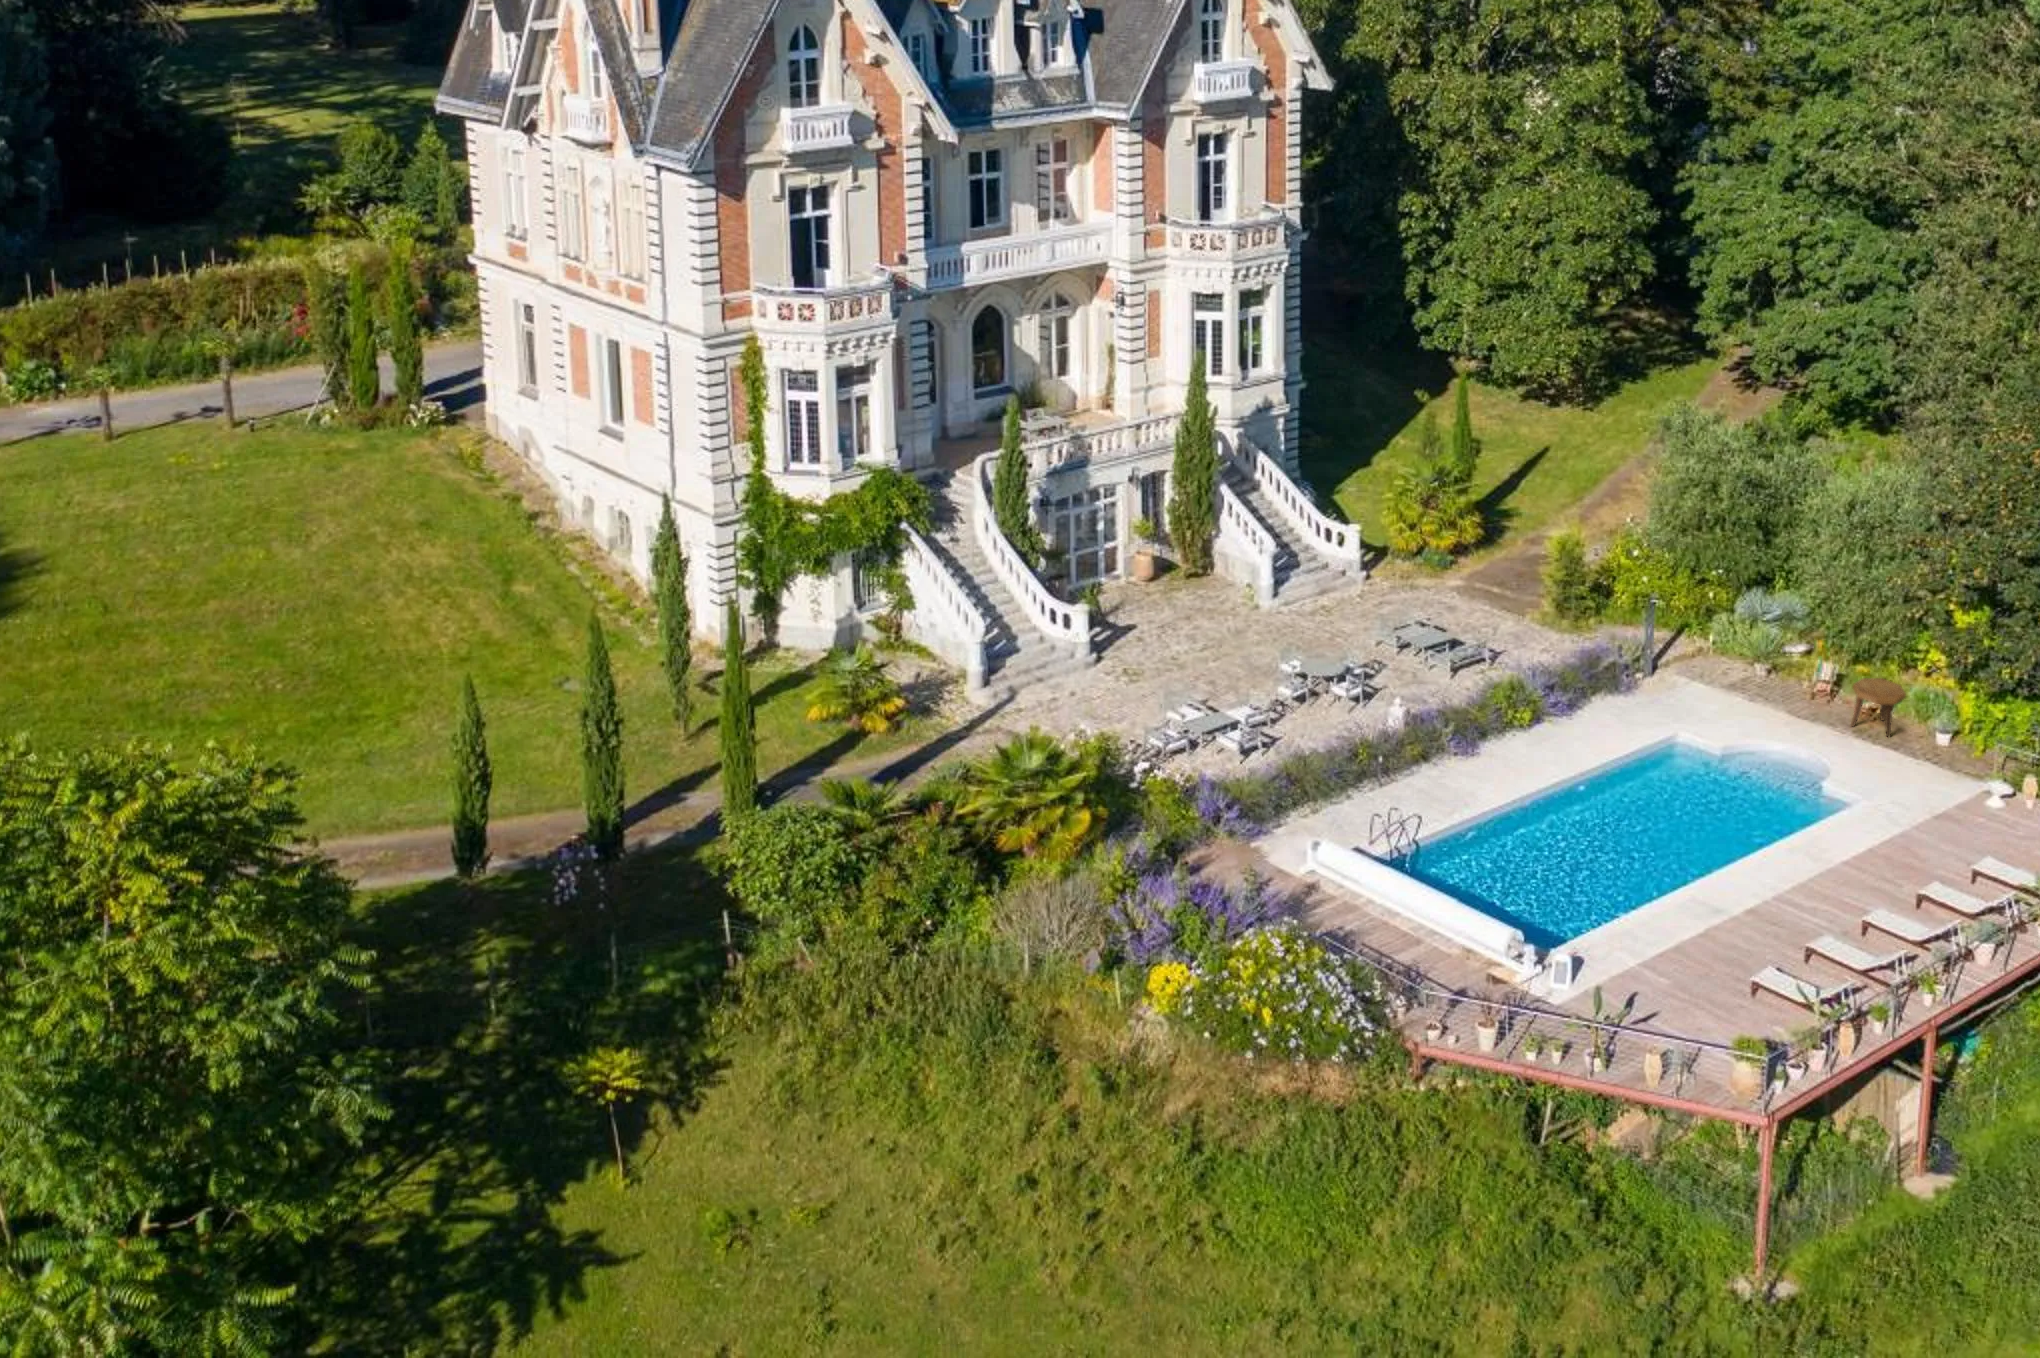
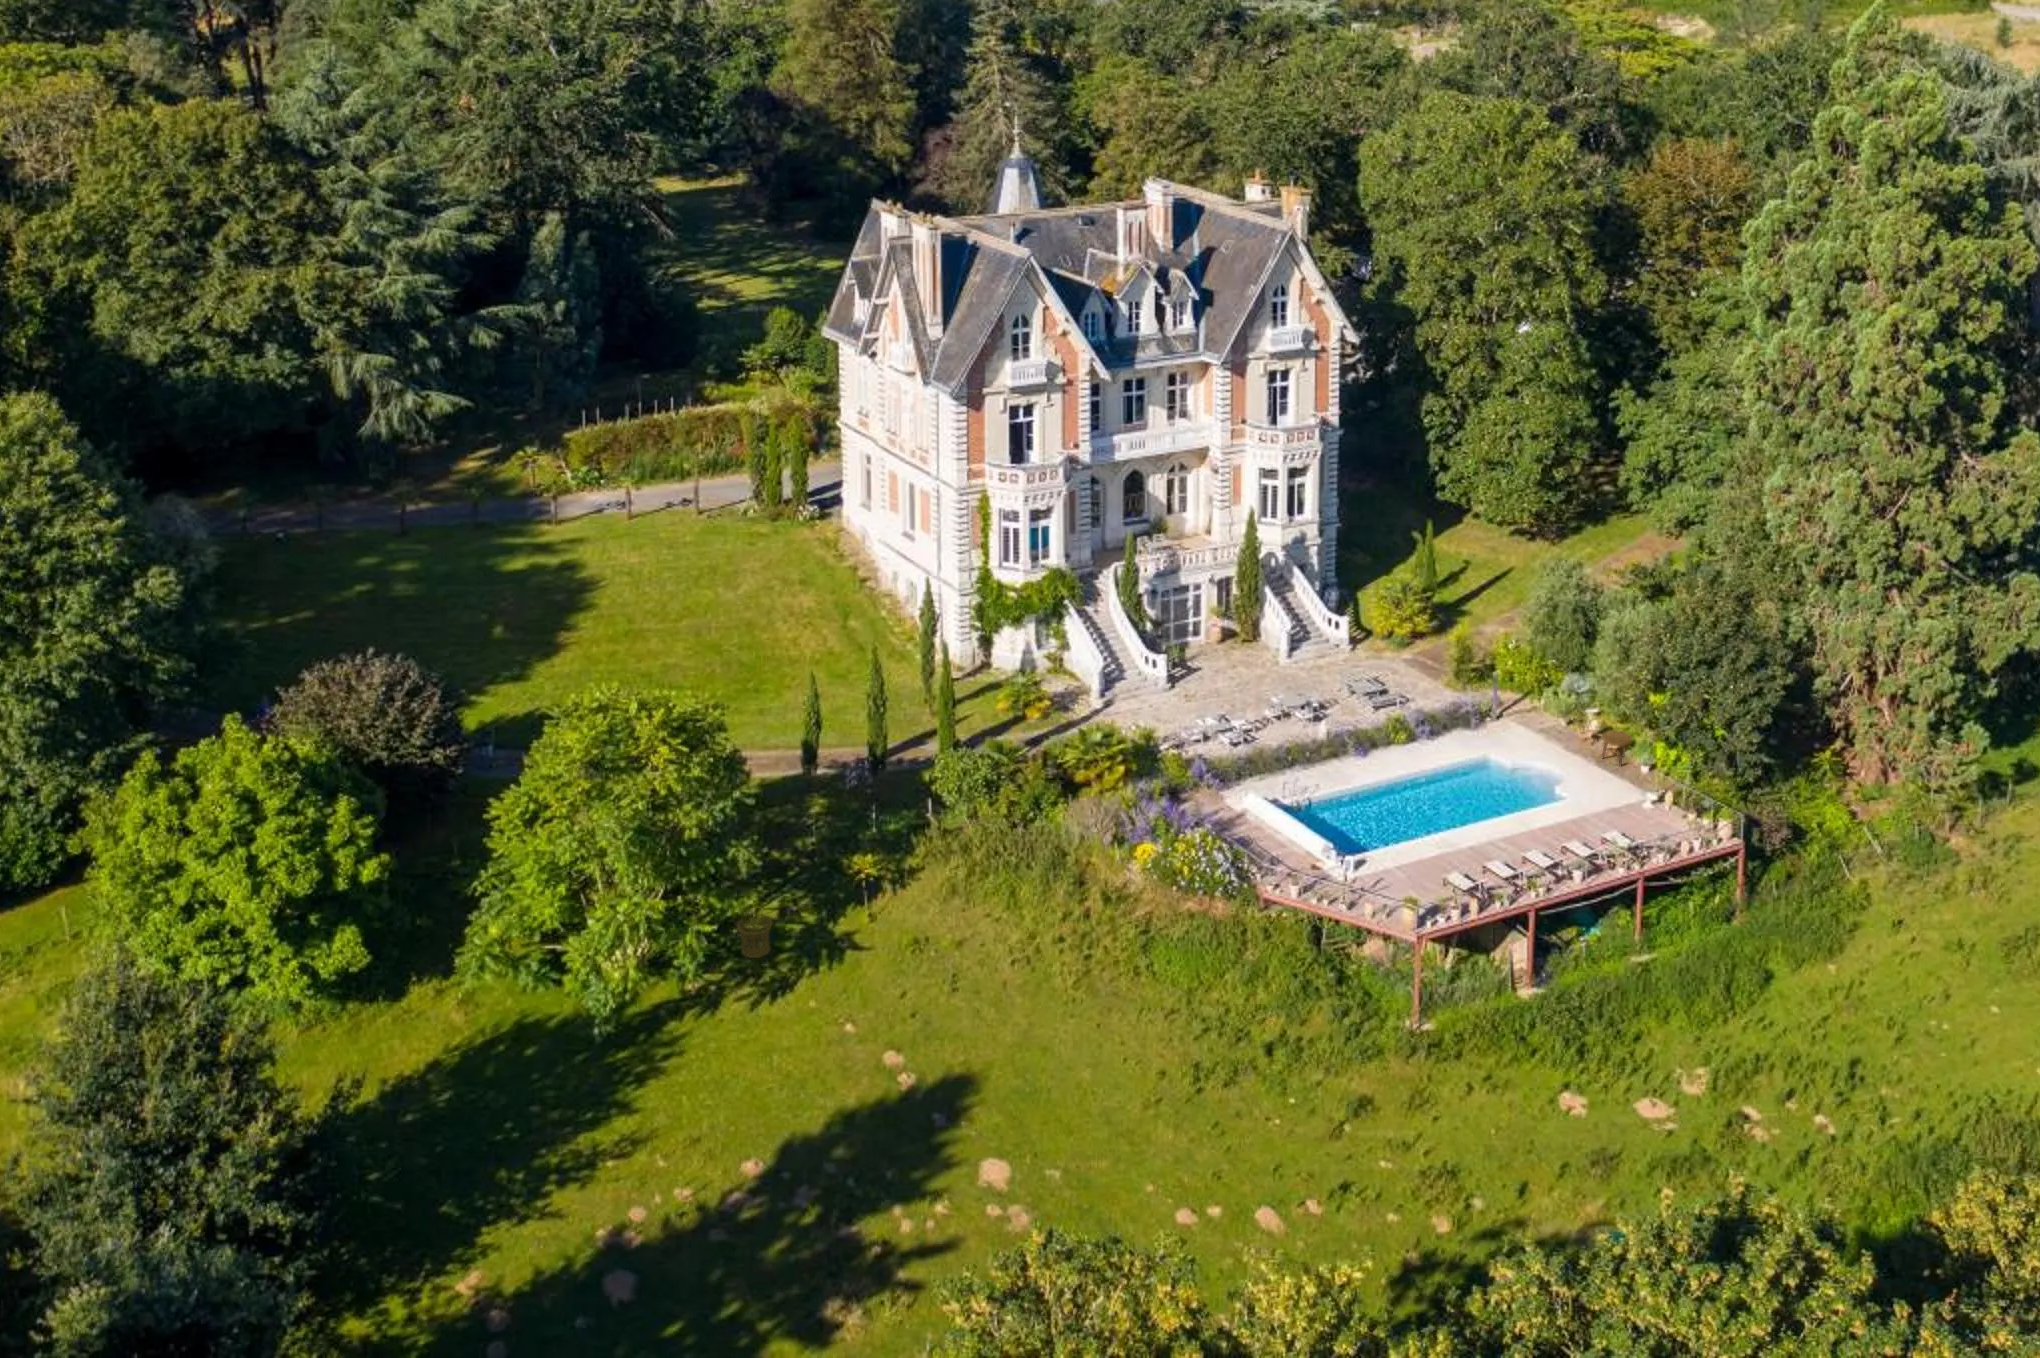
basket: none [343,1201,423,1301] -> present [737,915,773,958]

